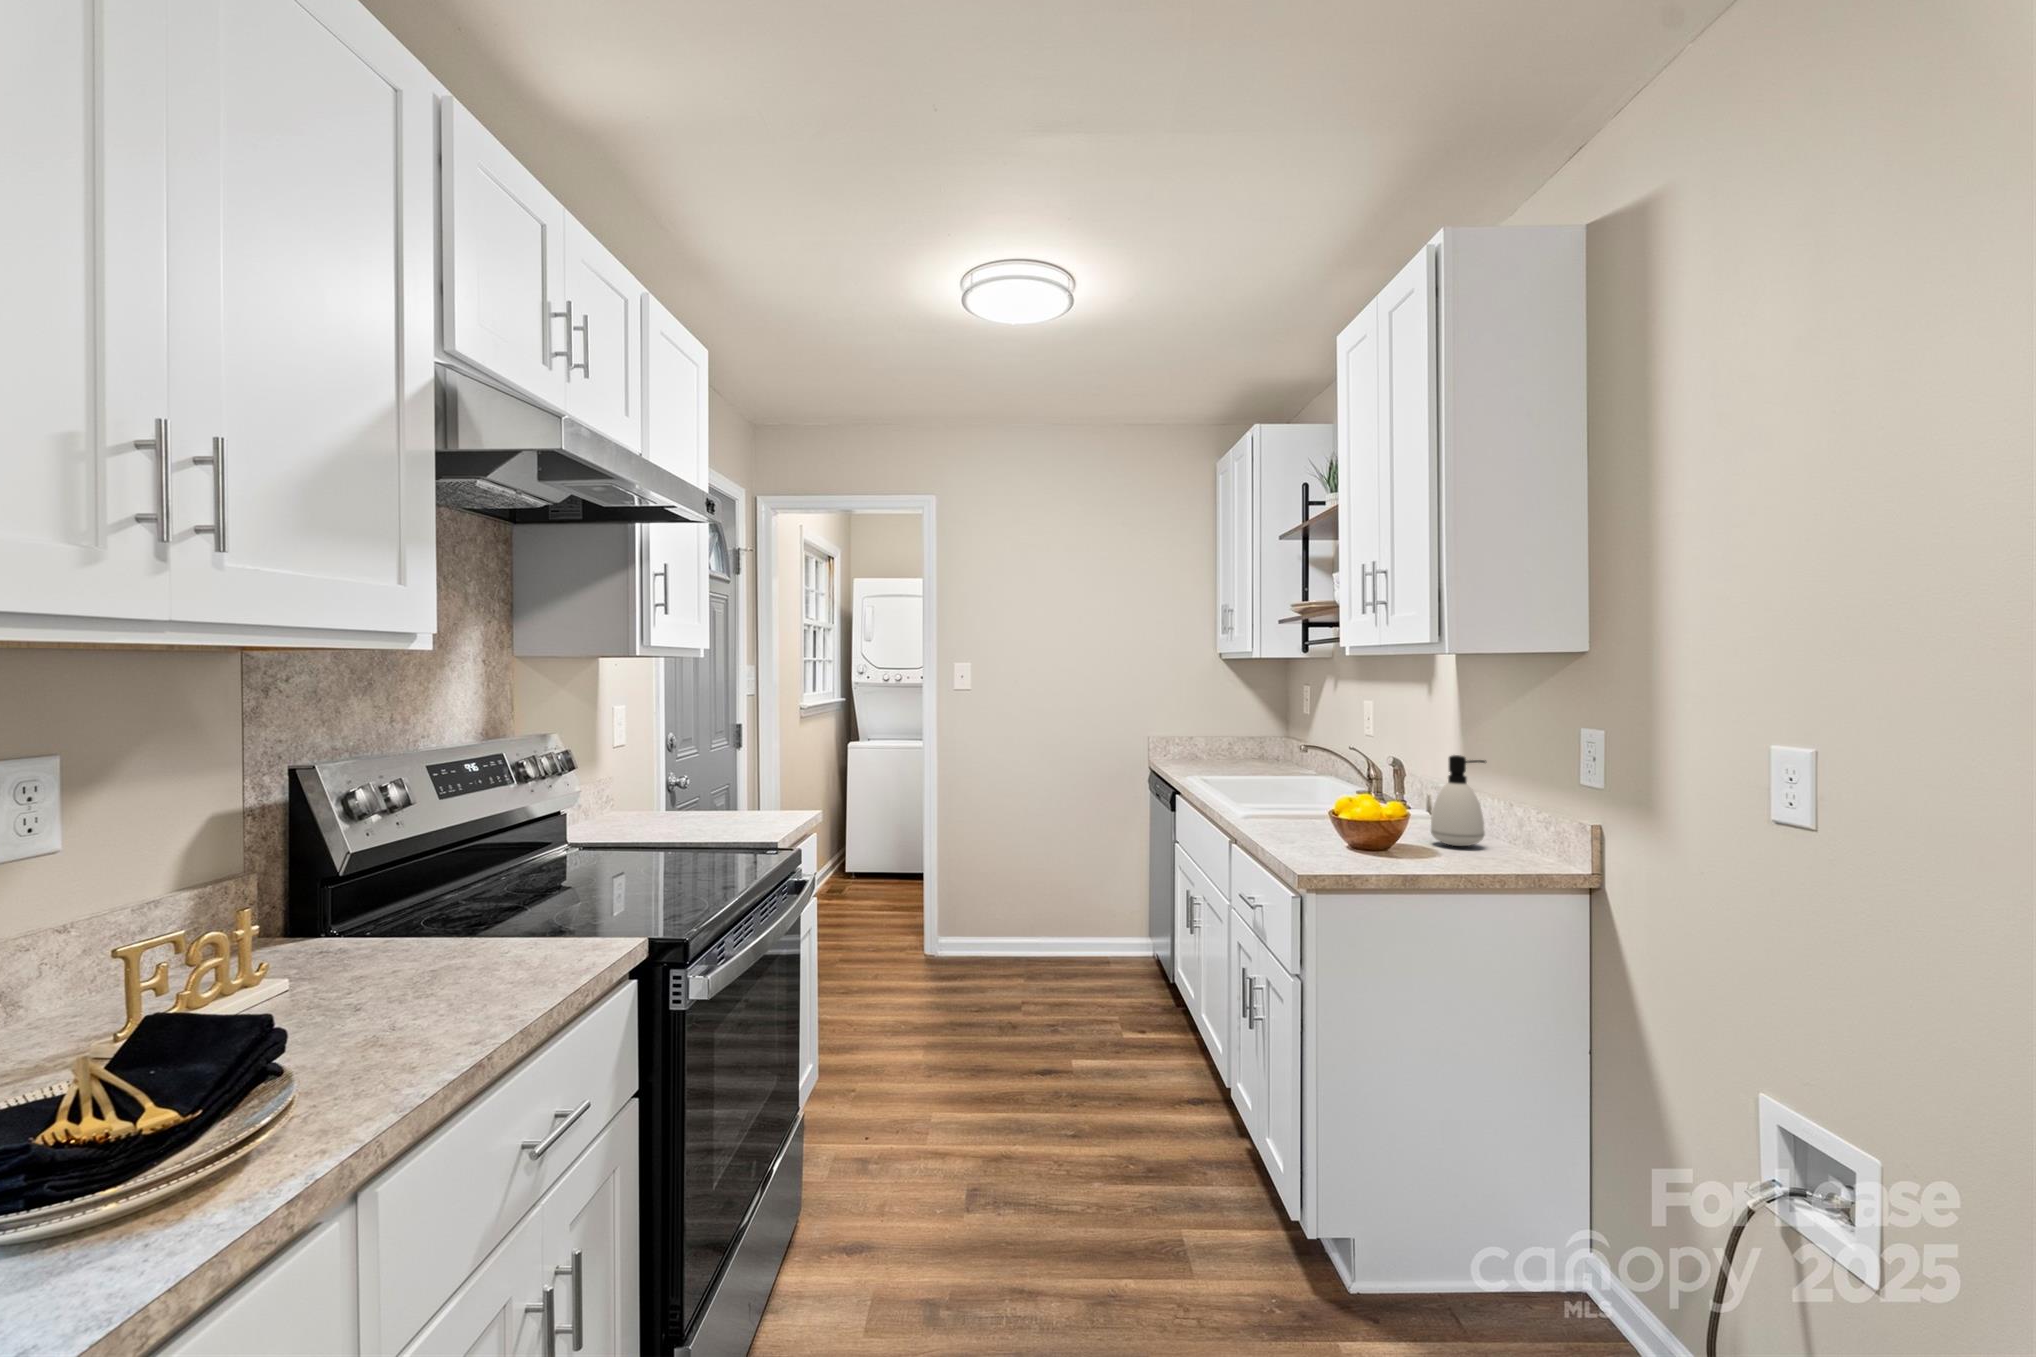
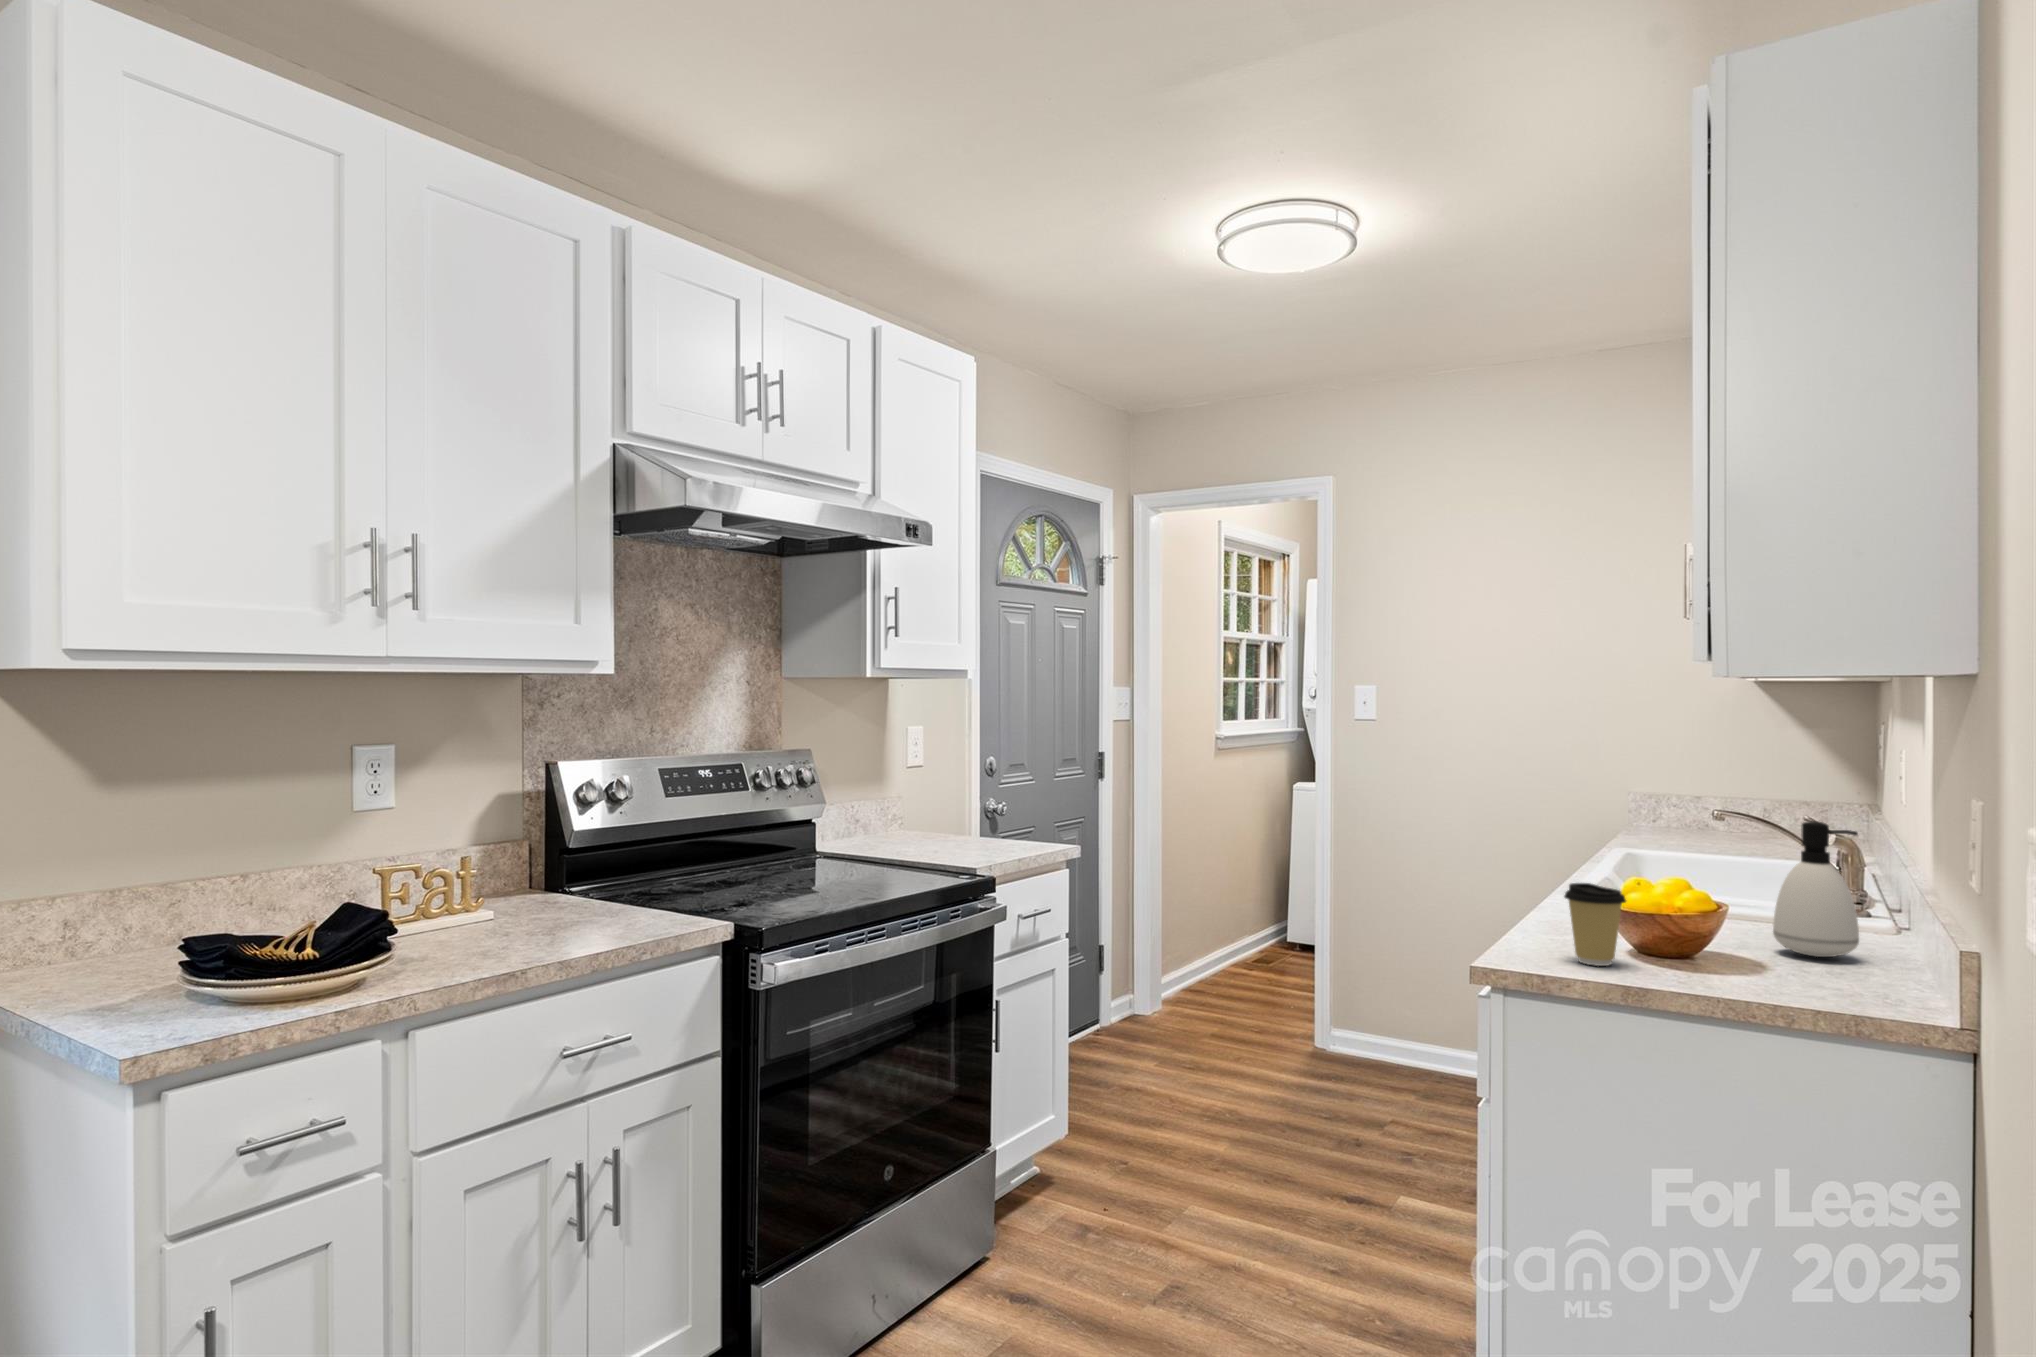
coffee cup: none [1360,810,1406,871] -> present [1564,883,1626,966]

